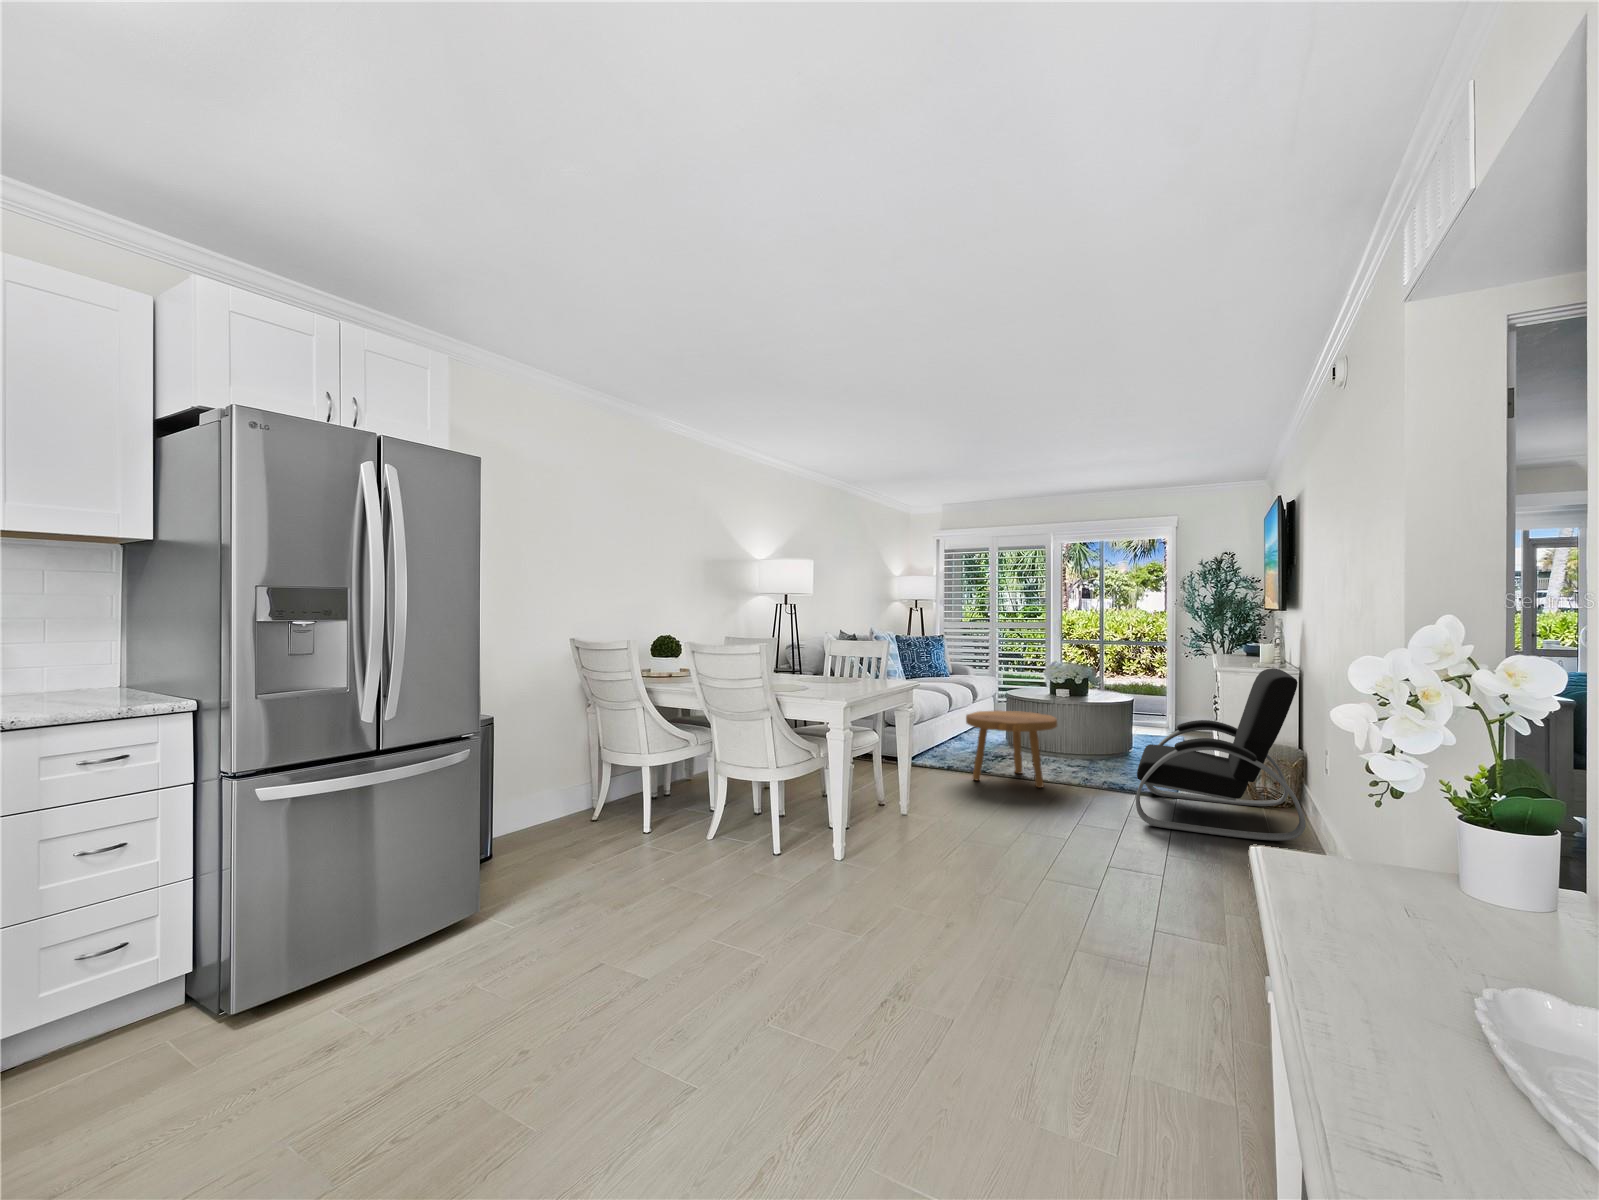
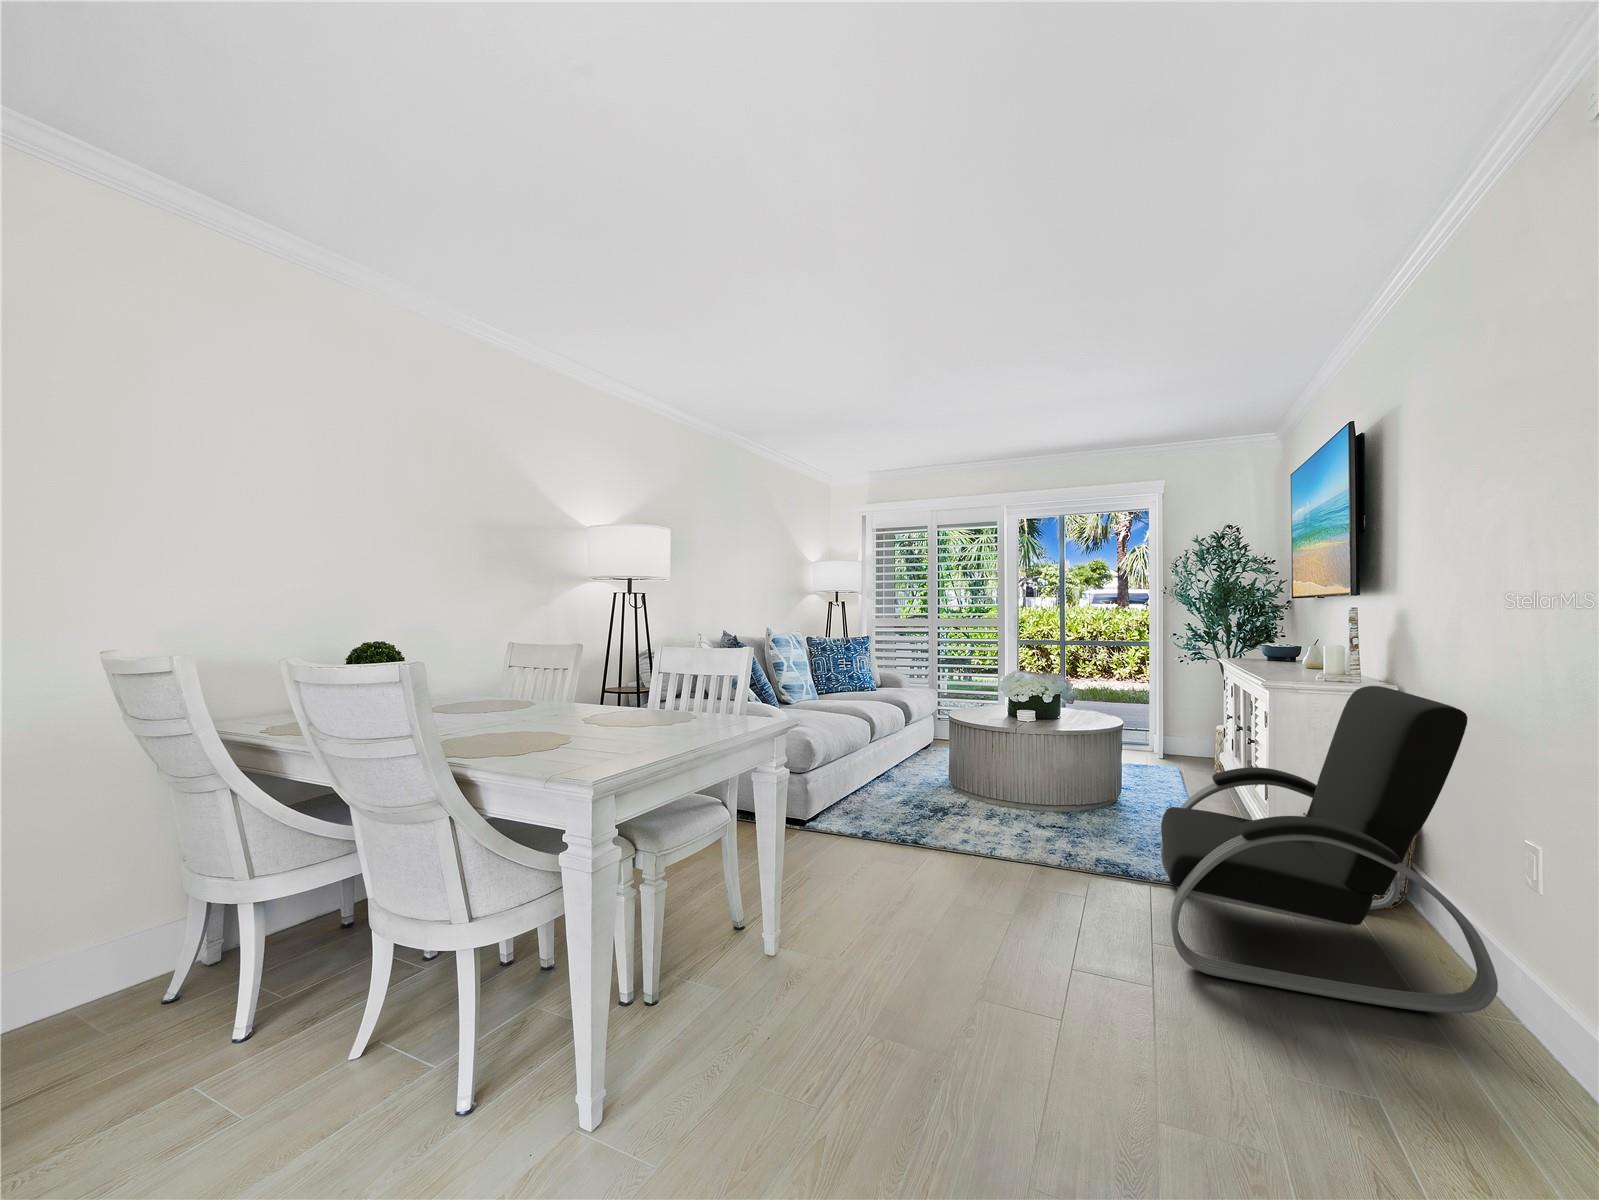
footstool: present [966,710,1057,788] -> none [887,748,1025,875]

